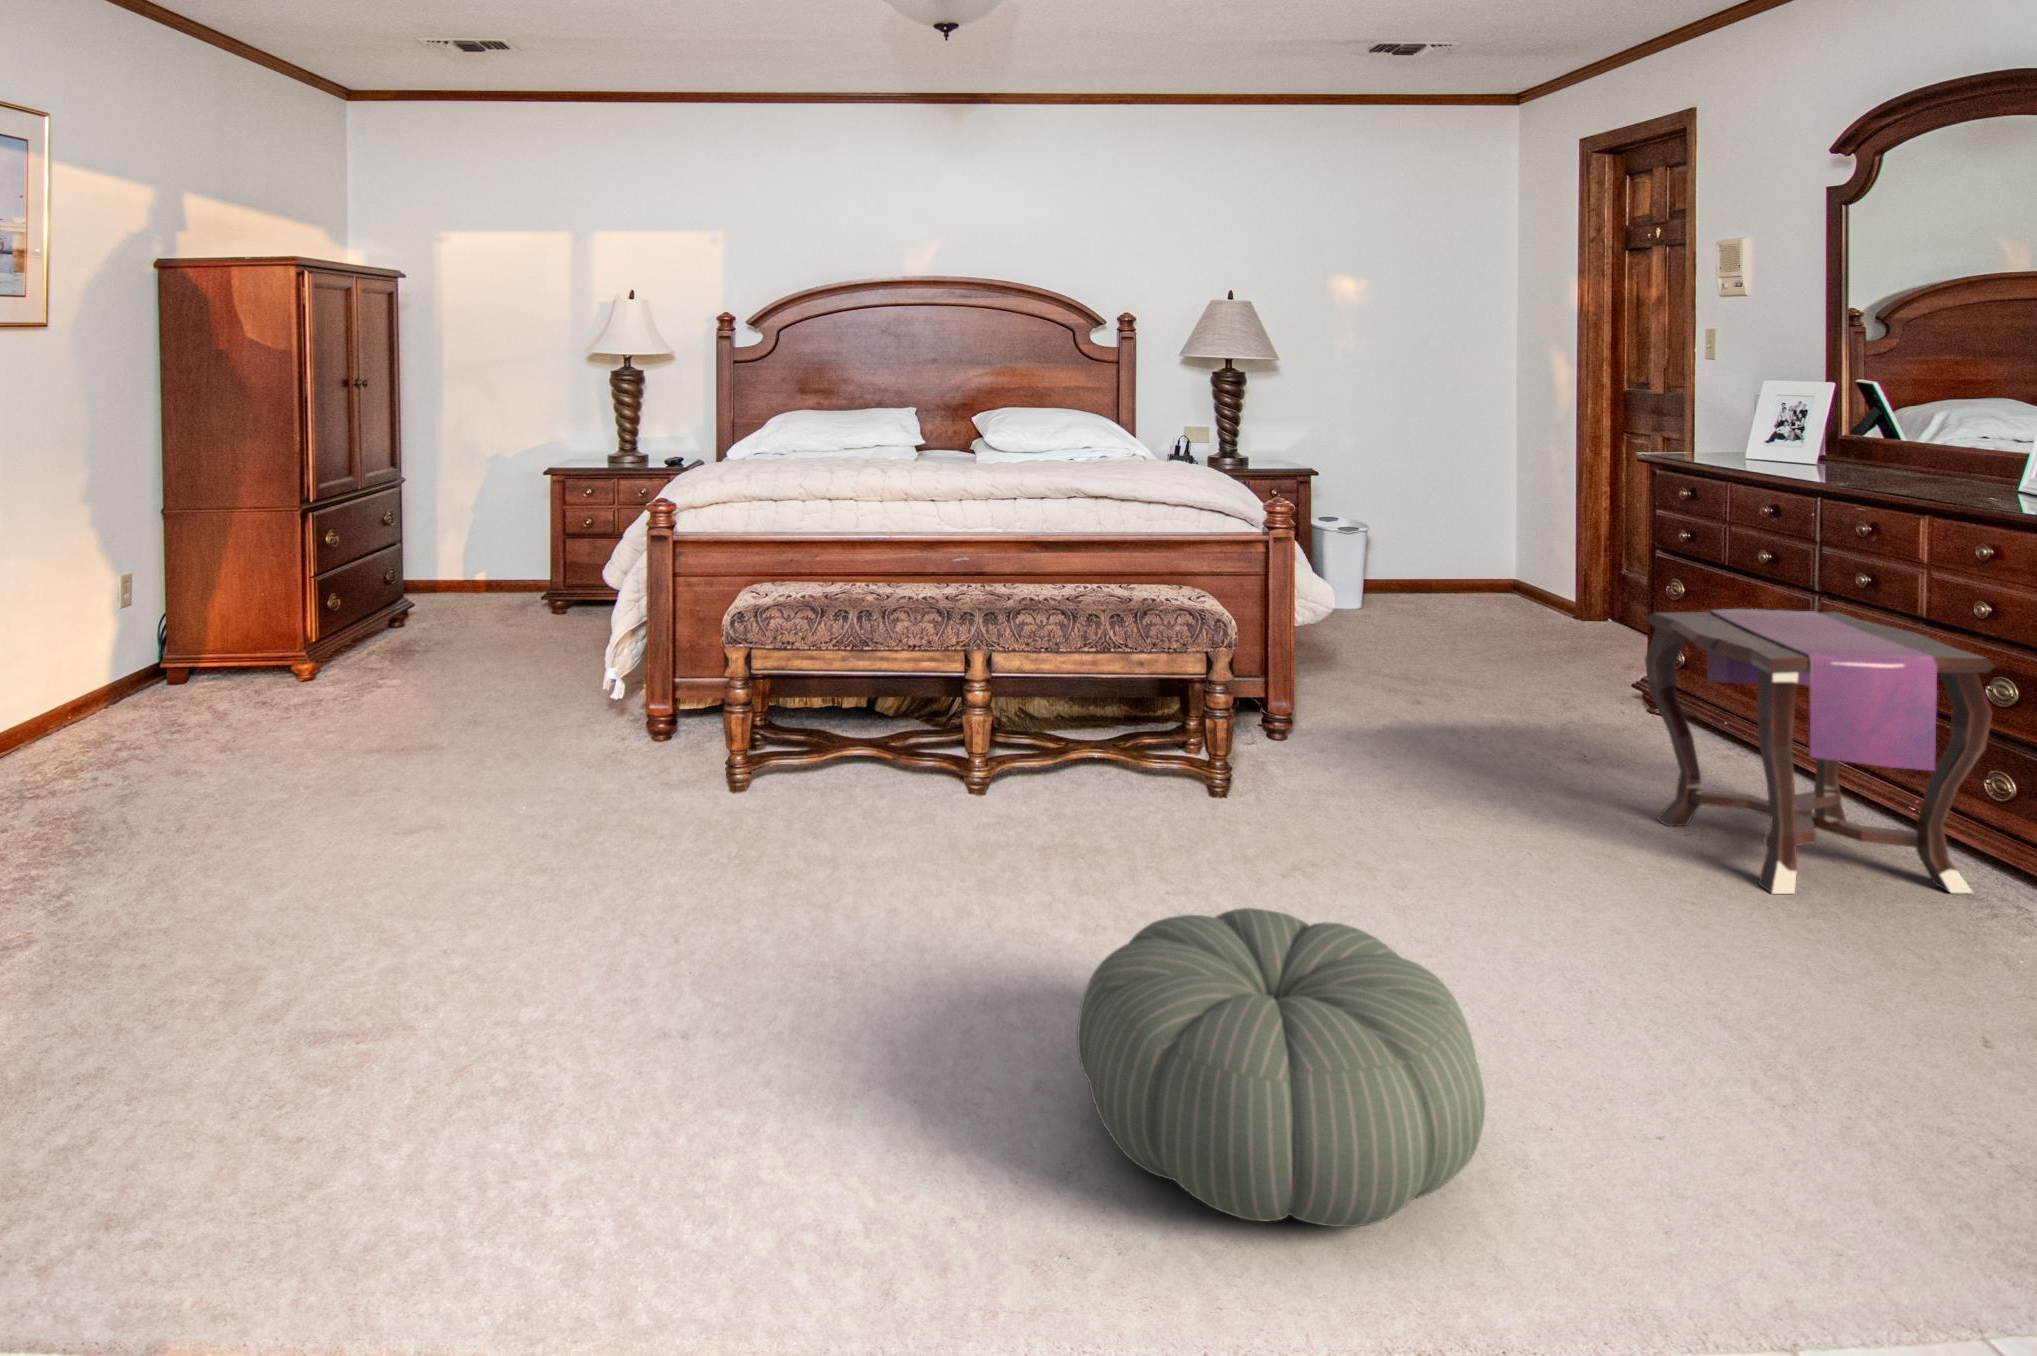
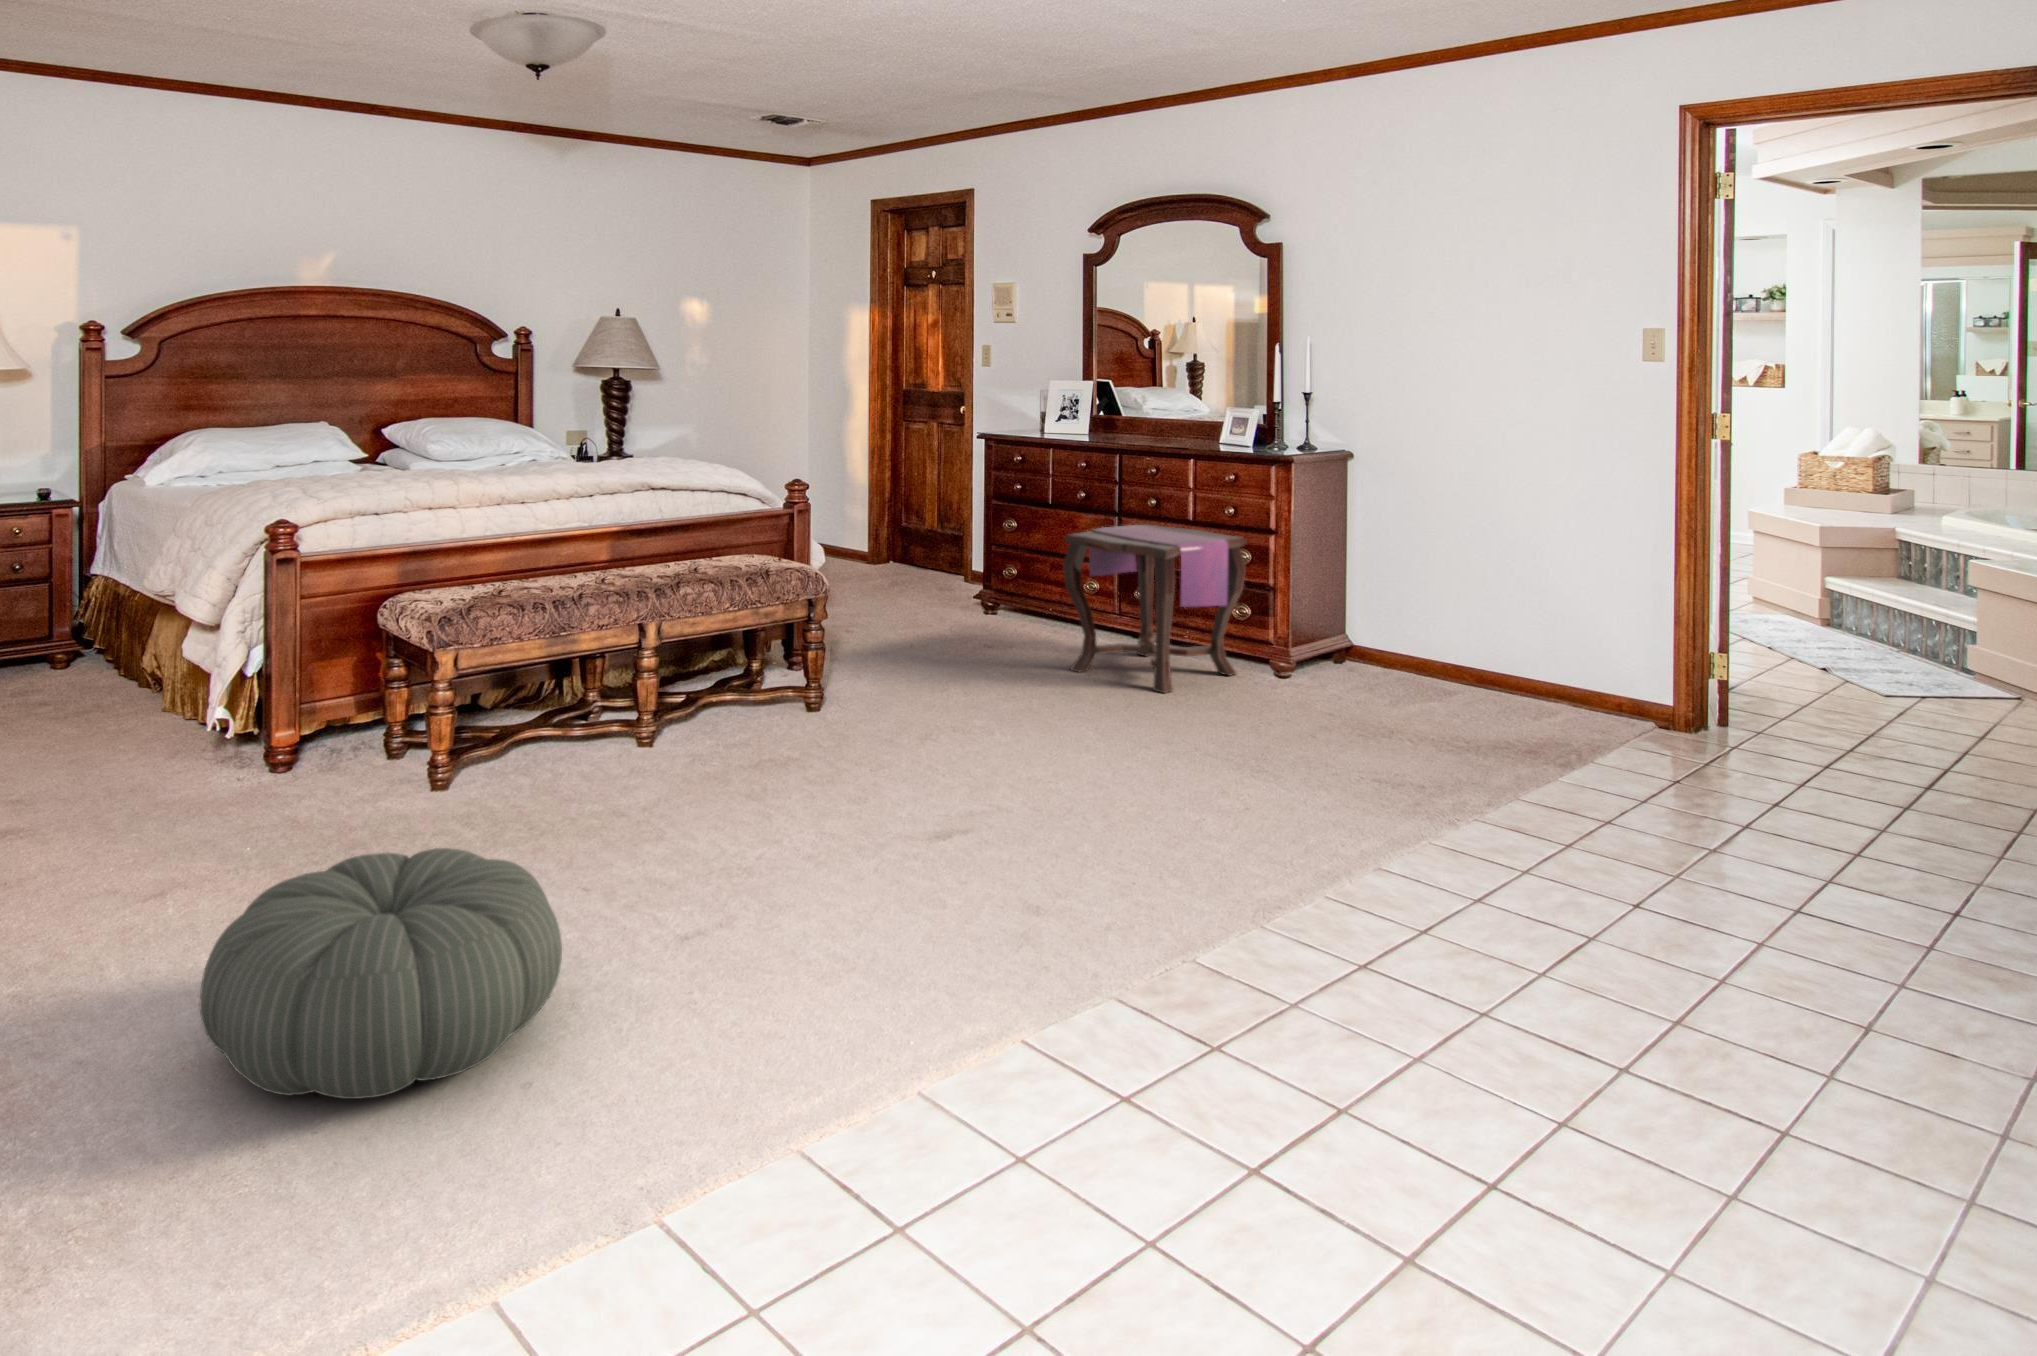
pouf: present [1077,908,1485,1227] -> present [199,848,562,1099]

